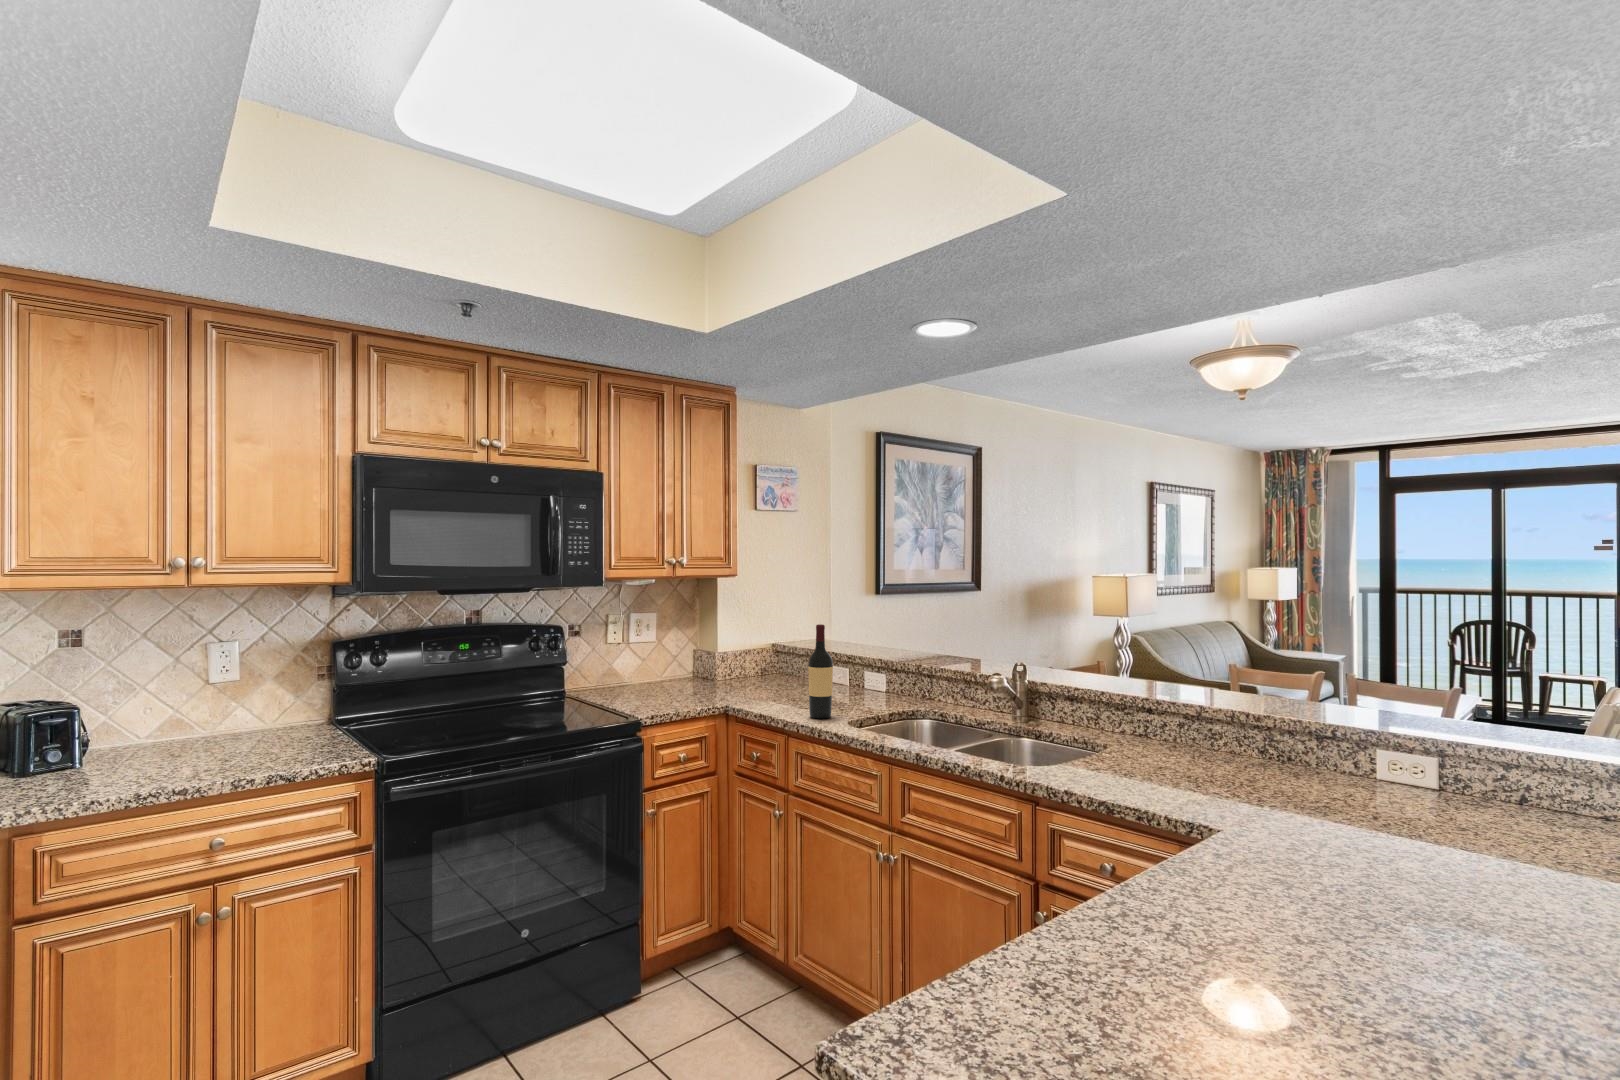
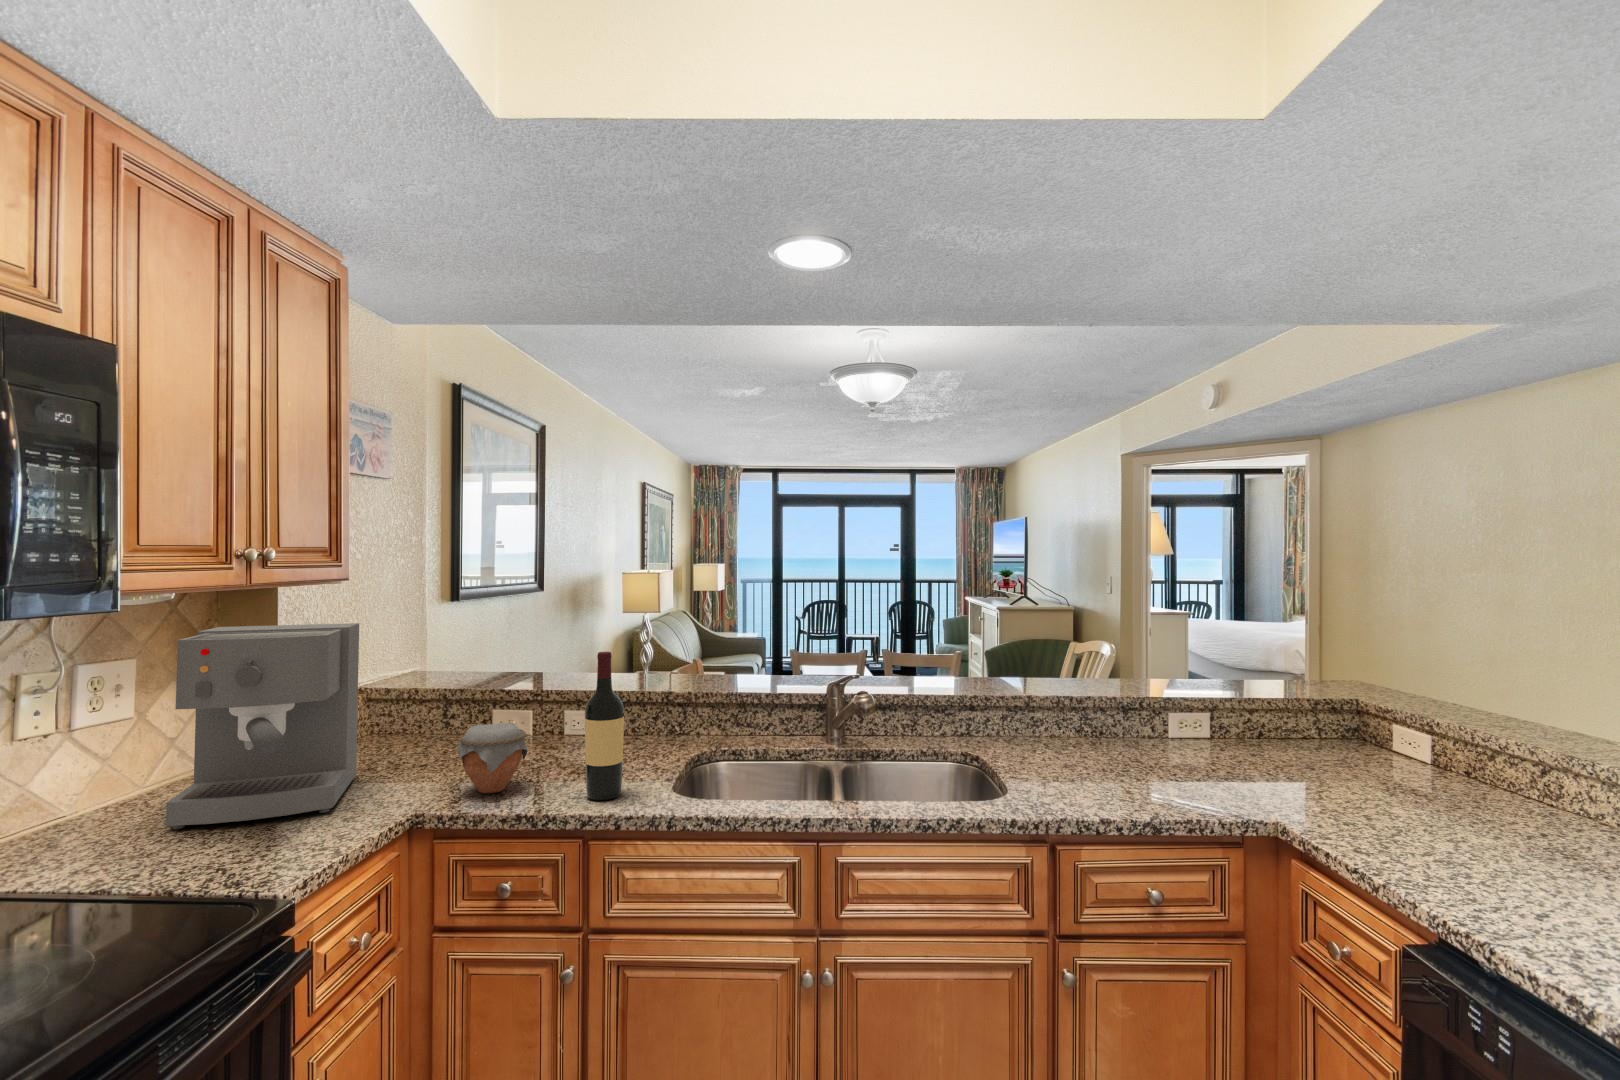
coffee maker: none [648,599,739,698] -> present [166,623,359,829]
jar: none [758,665,799,706] -> present [457,723,528,794]

